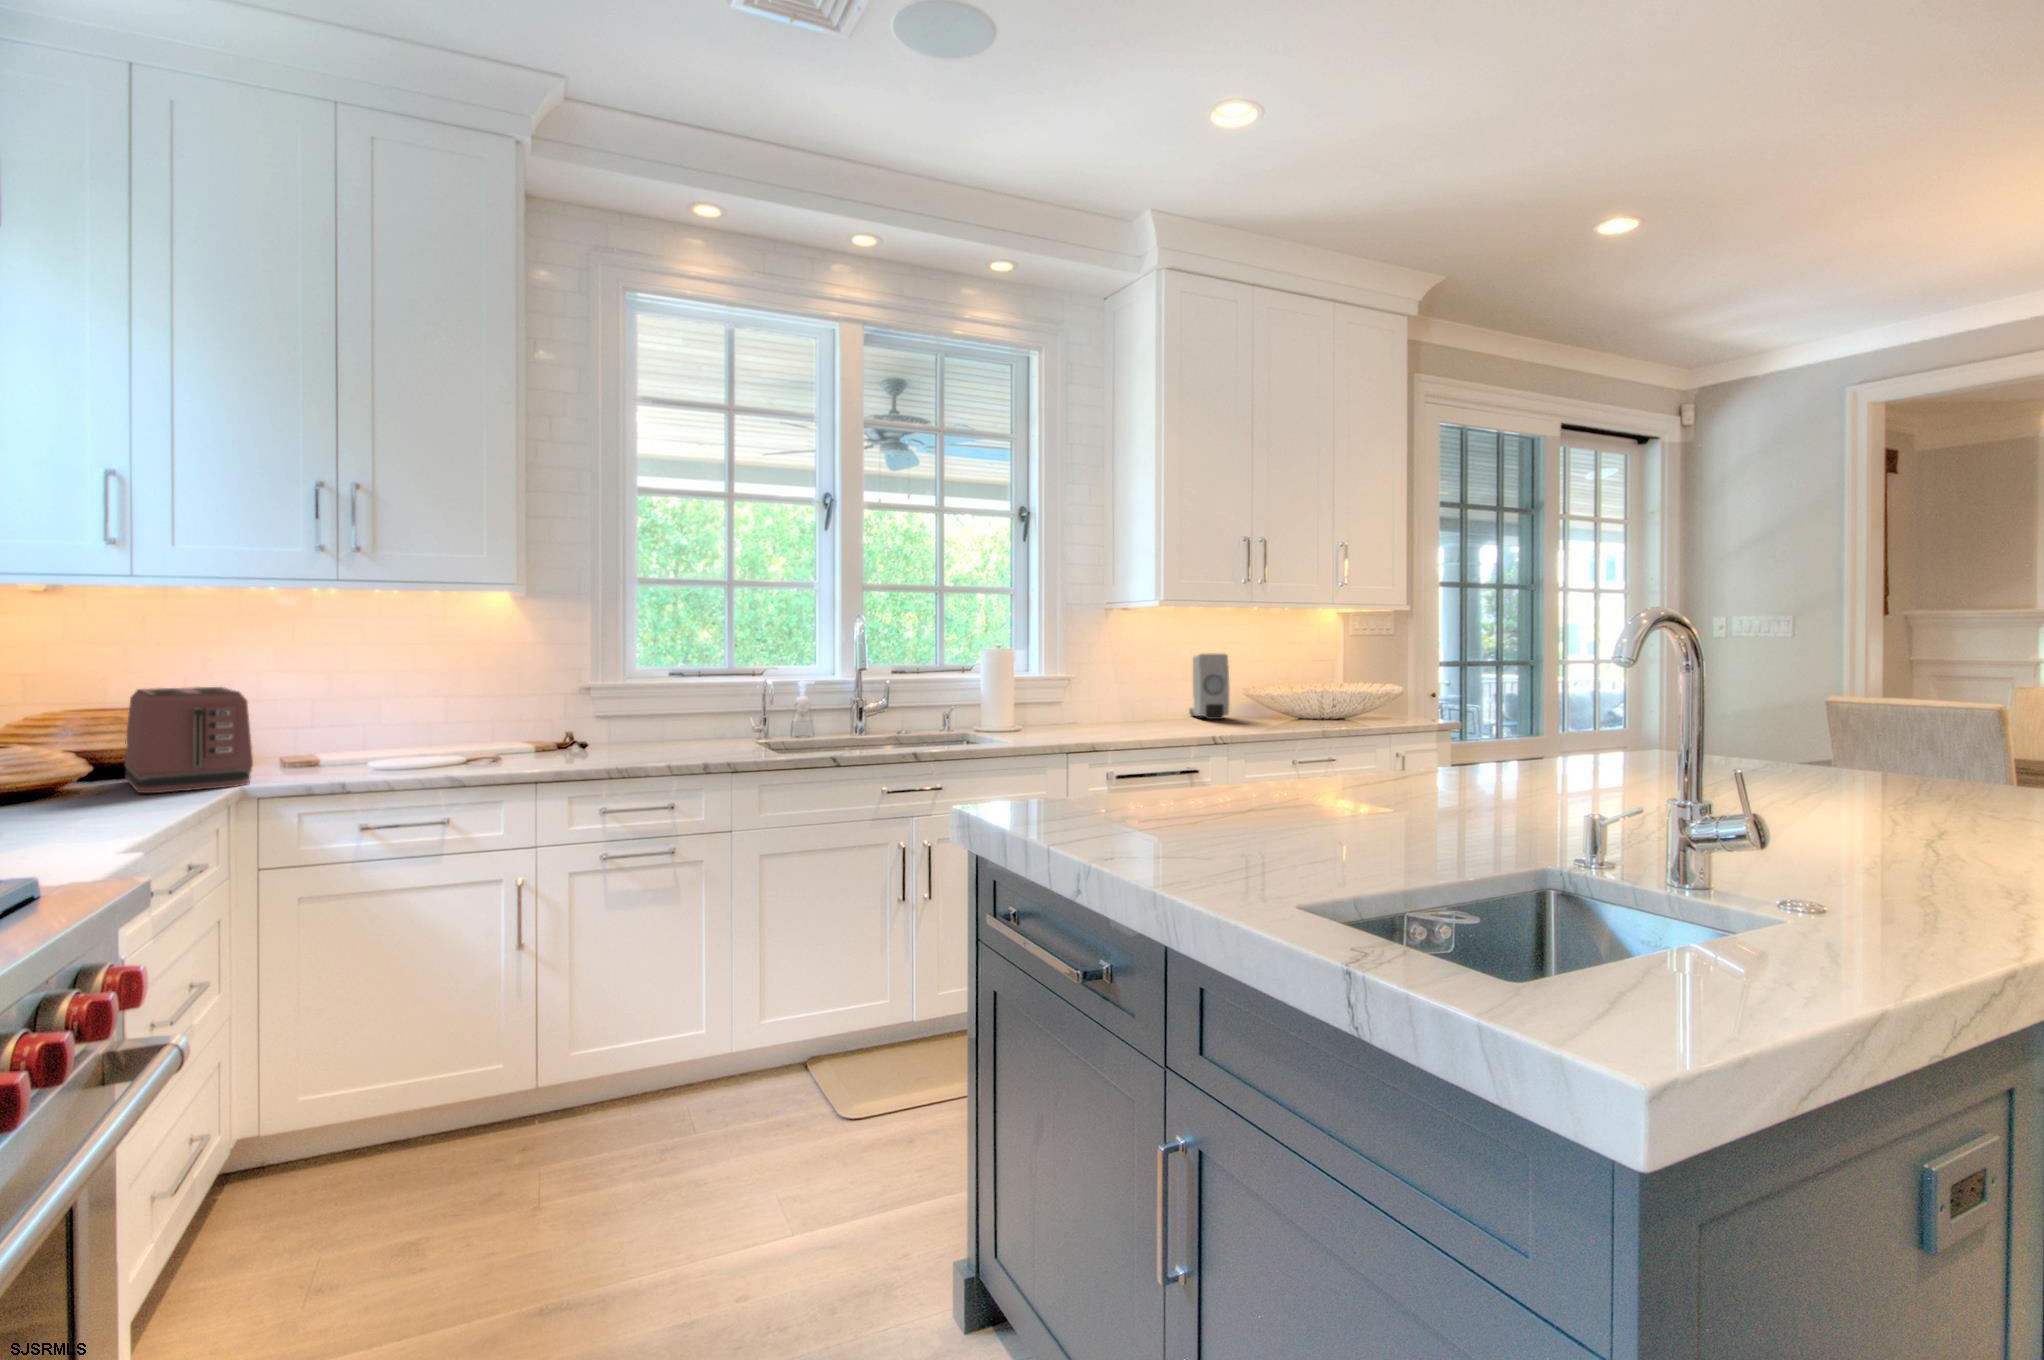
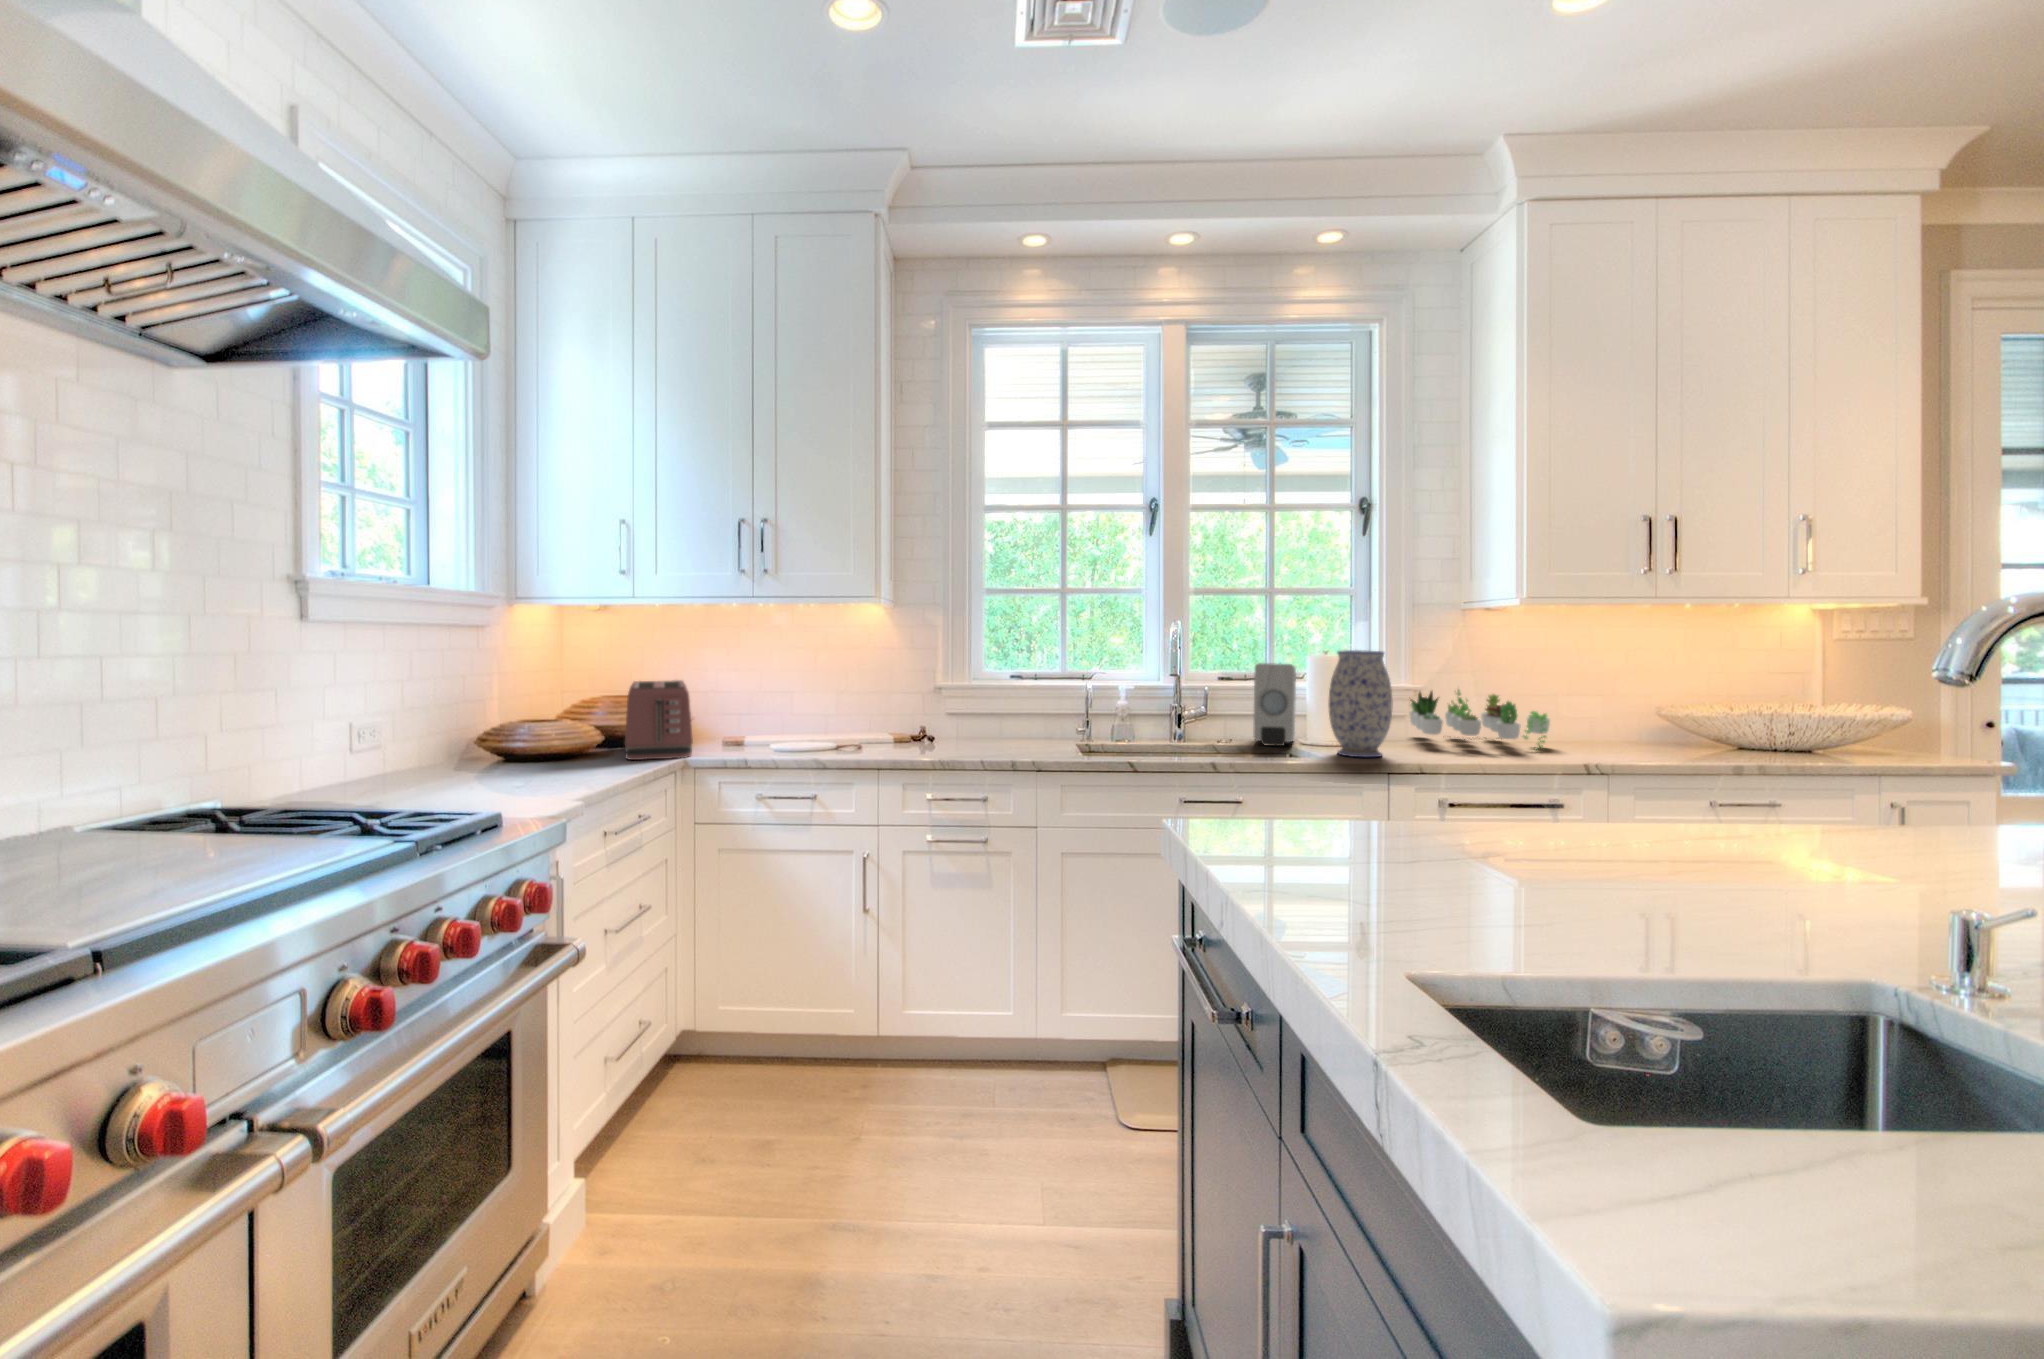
vase: none [1009,642,1064,740] -> present [1328,650,1393,757]
soap dispenser: present [1189,653,1229,719] -> present [1254,663,1296,746]
succulent plant: none [1063,675,1175,728] -> present [1409,690,1550,749]

